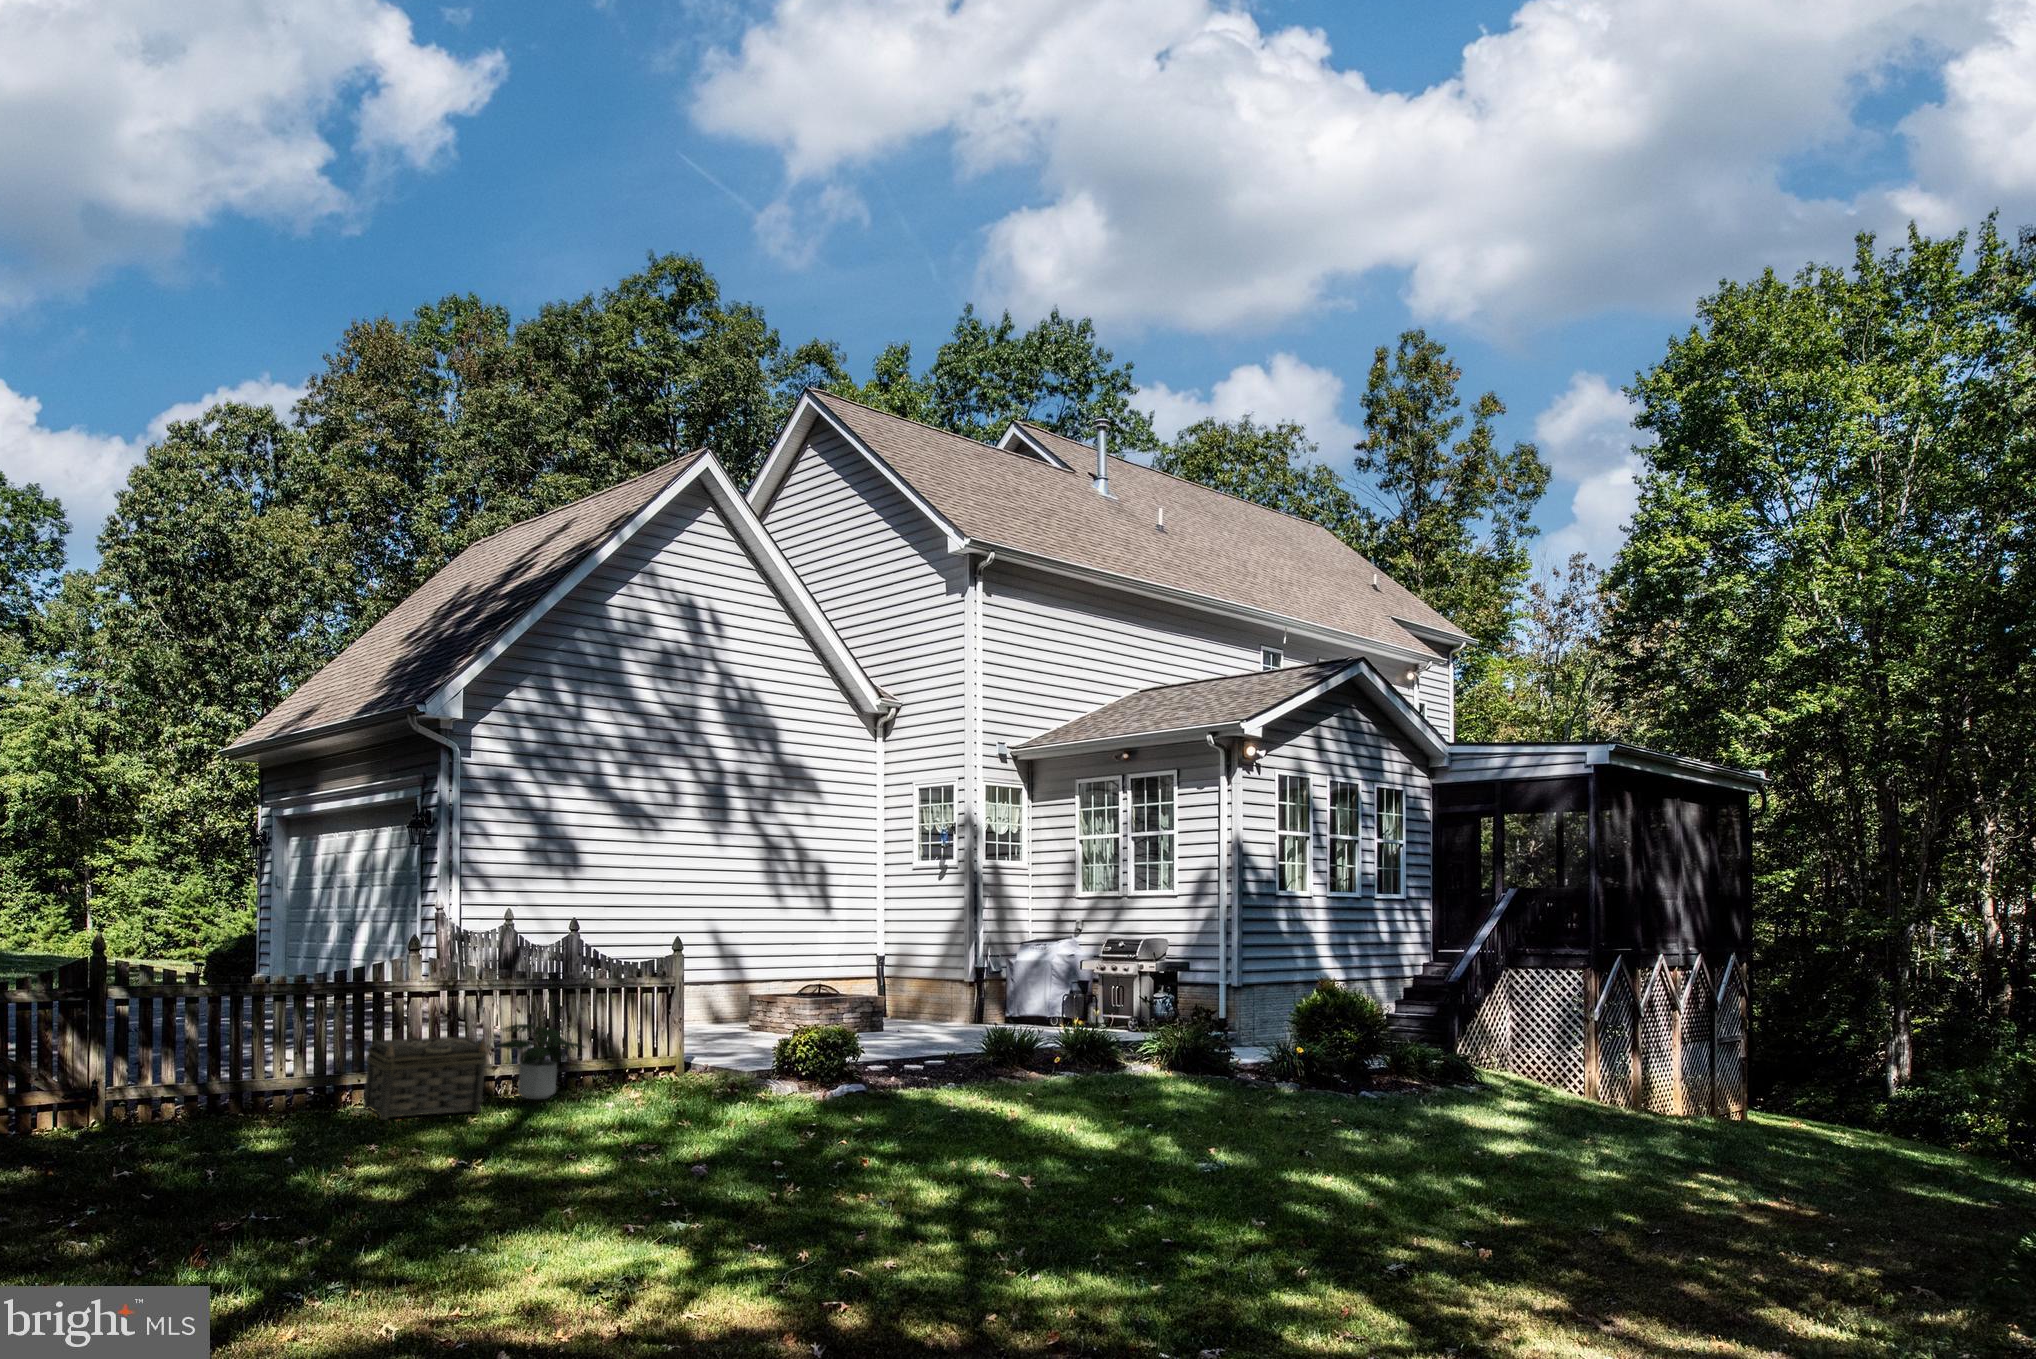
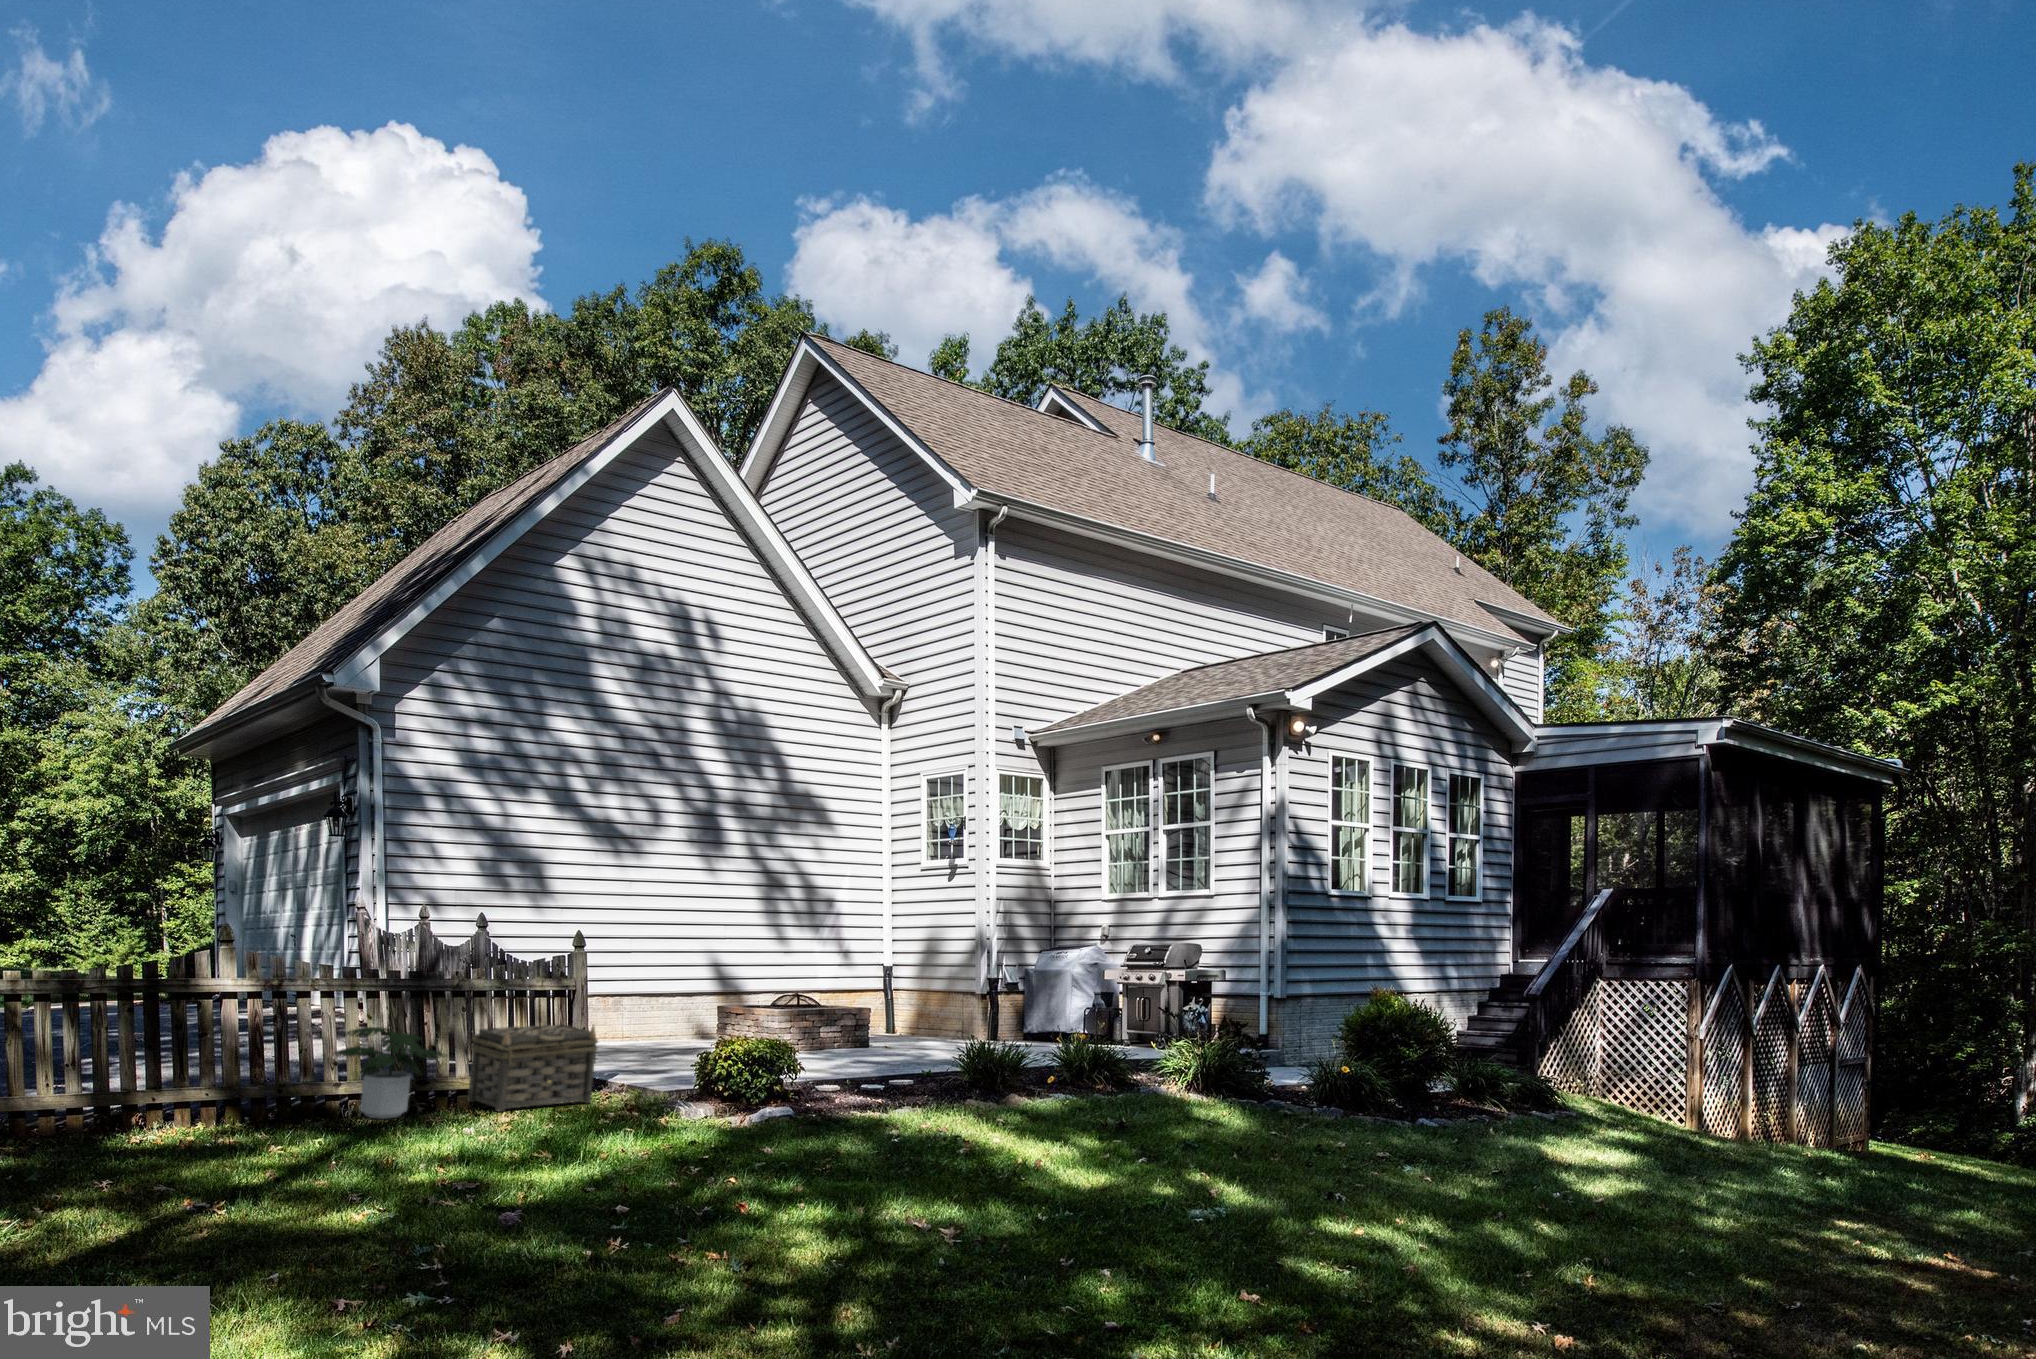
basket: present [363,1037,487,1120] -> present [467,1024,598,1111]

